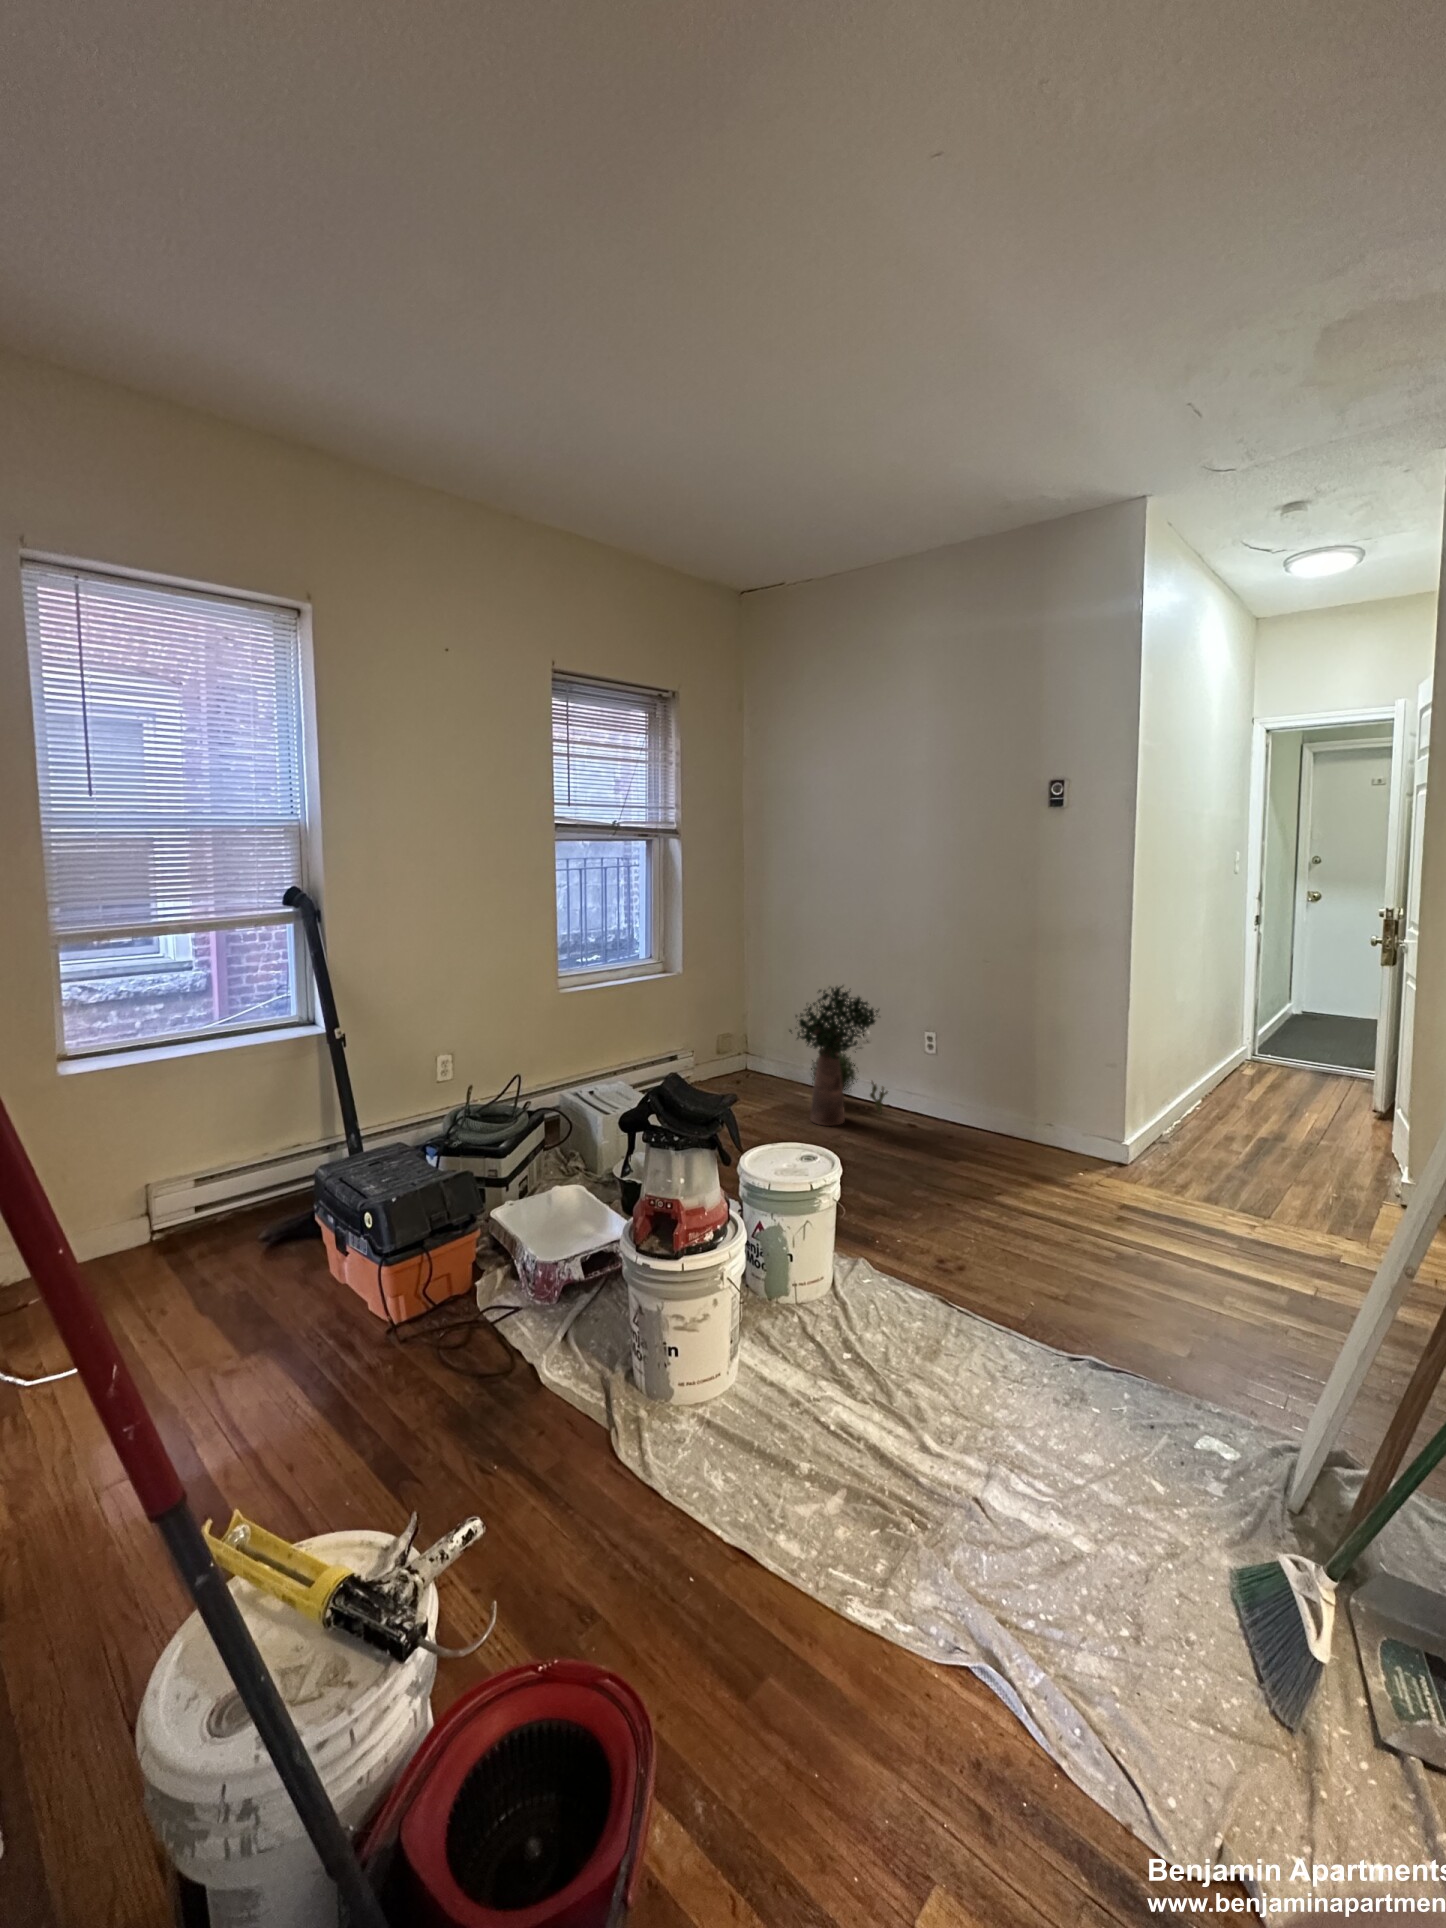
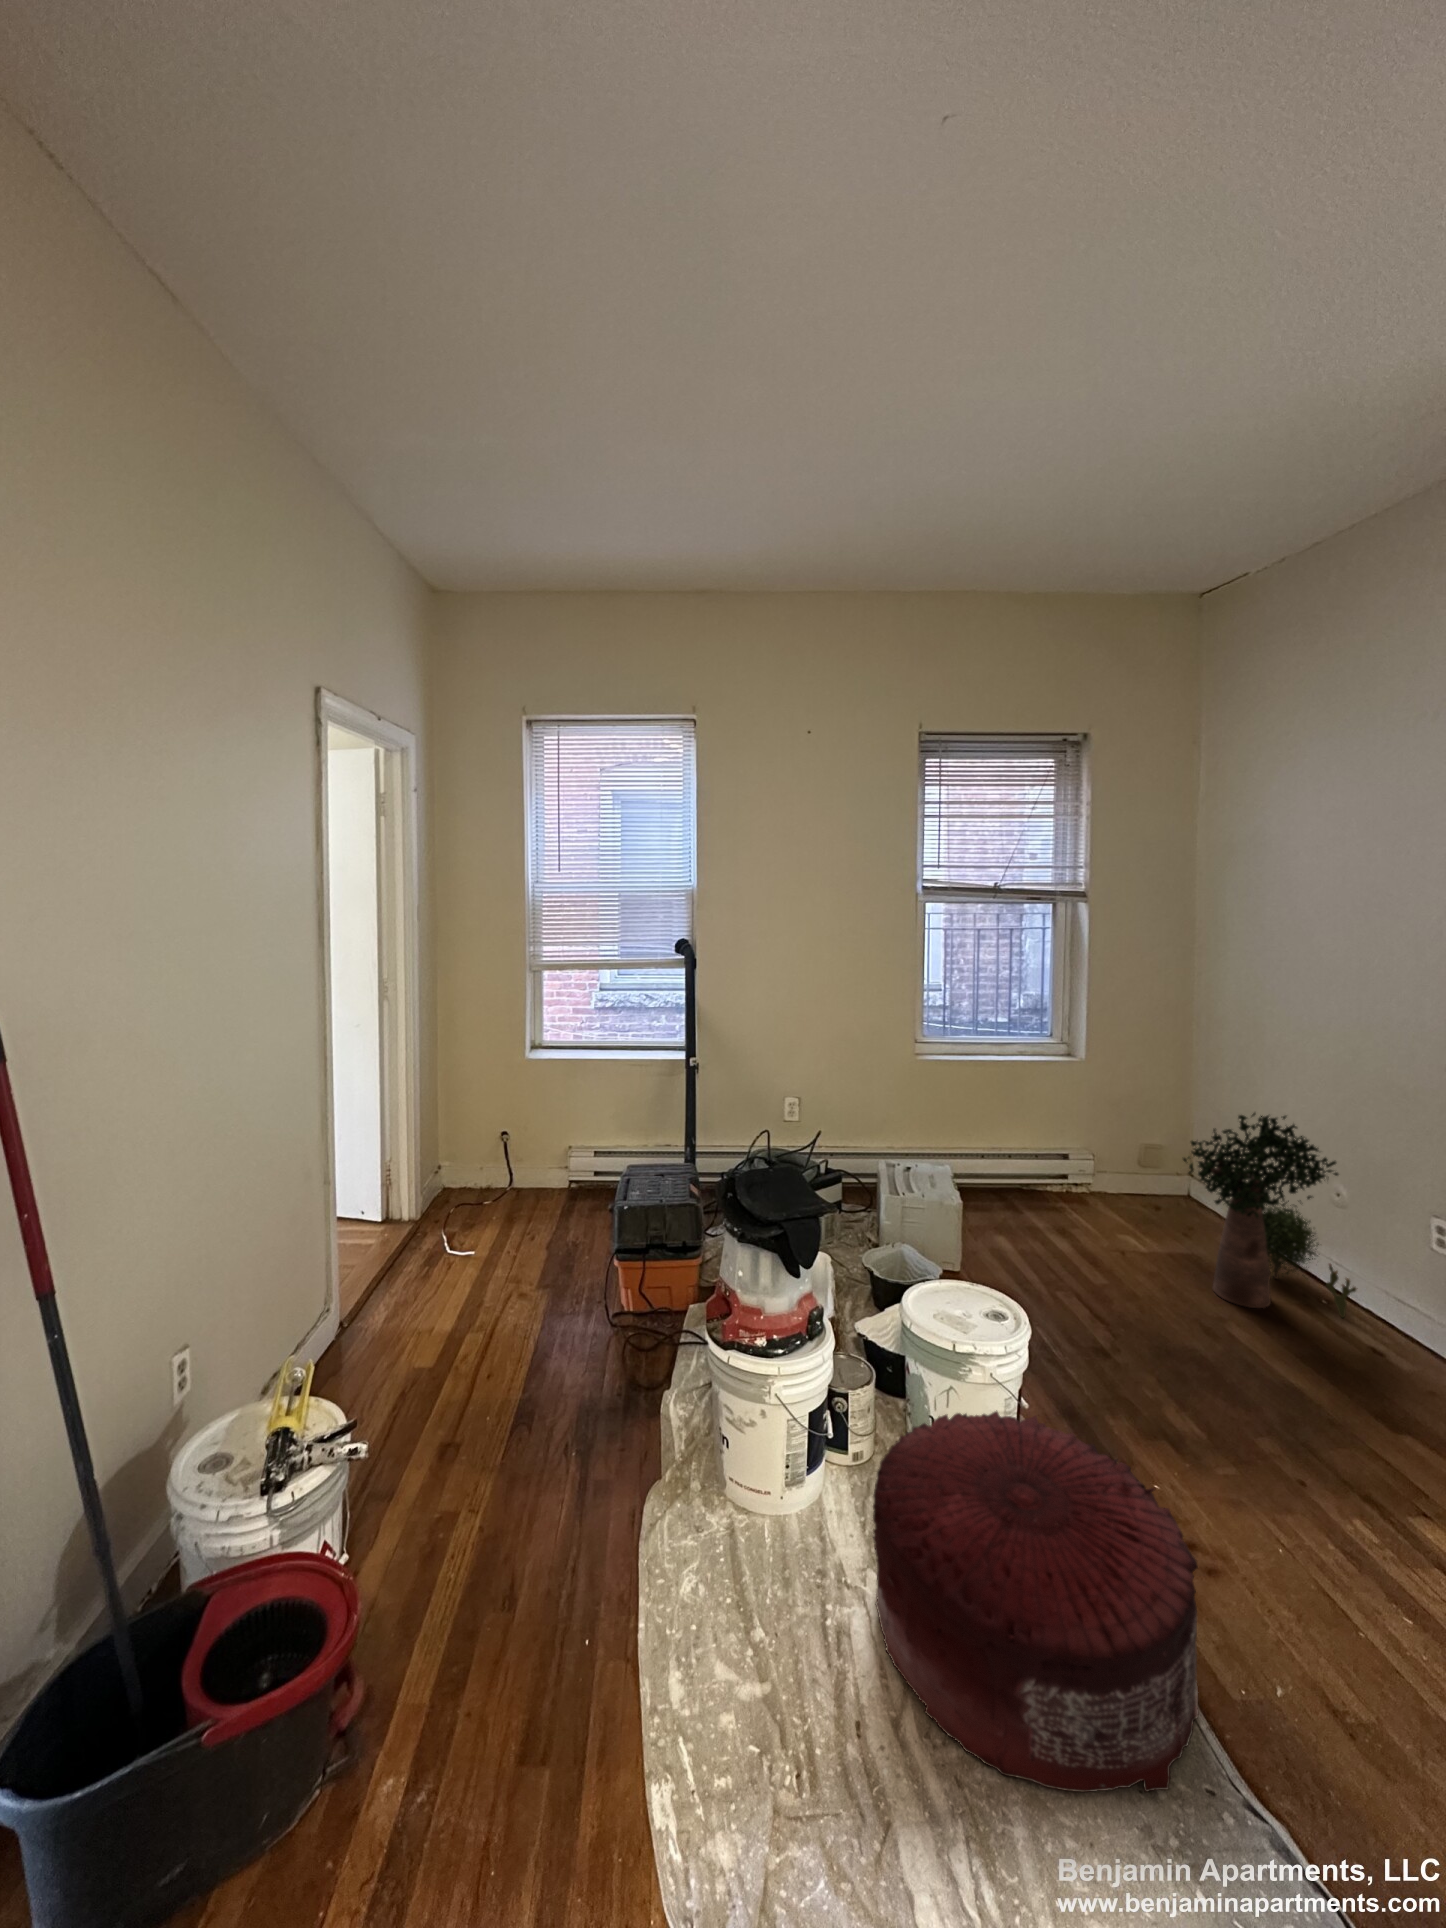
pouf: none [816,1211,1045,1435] -> present [873,1411,1199,1792]

